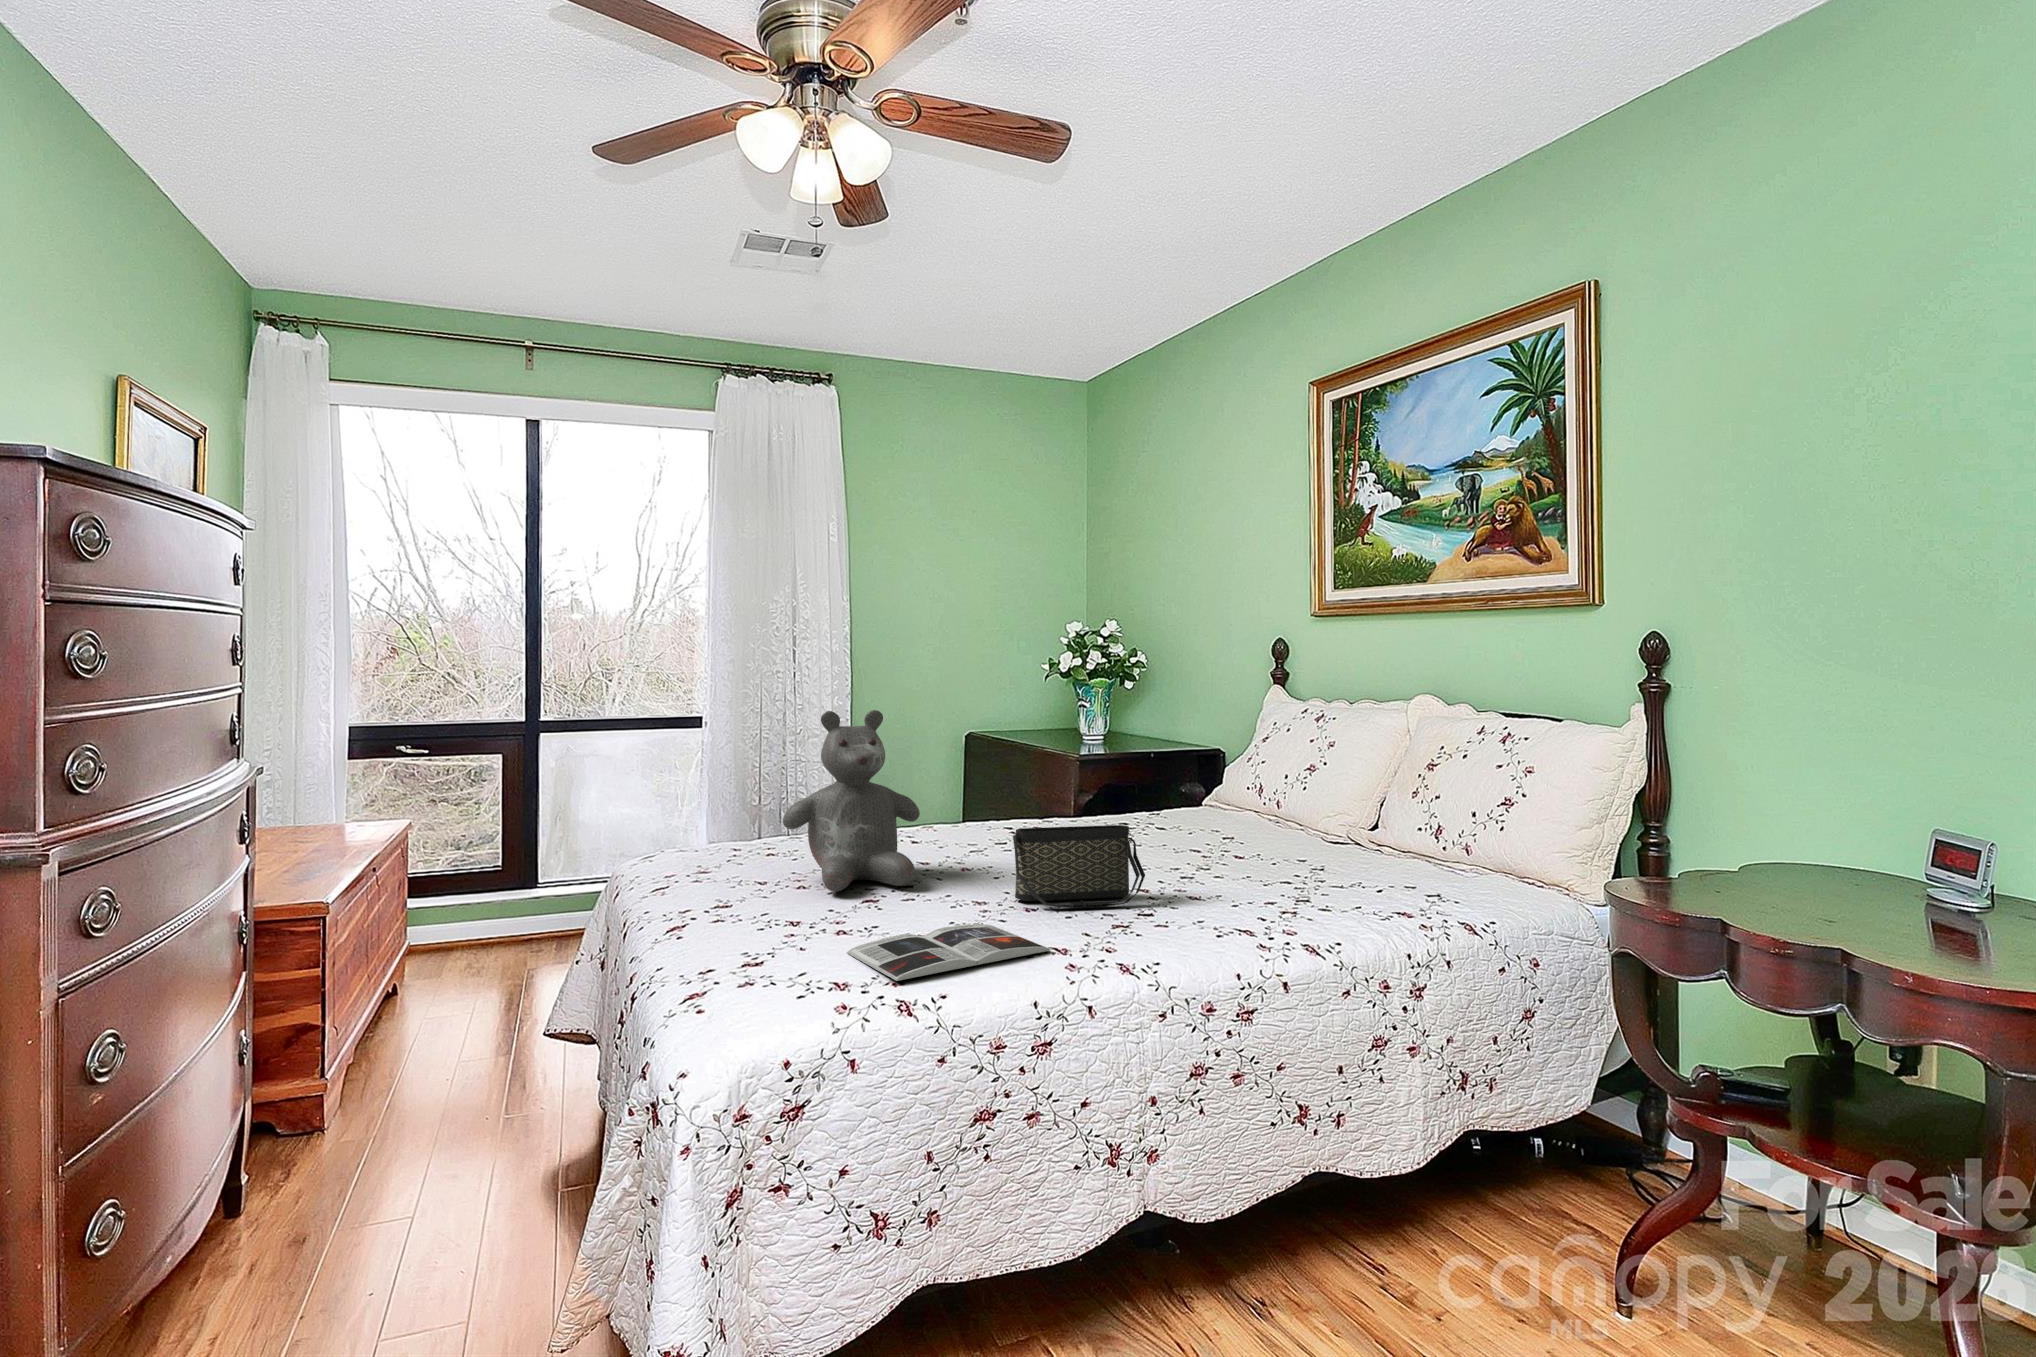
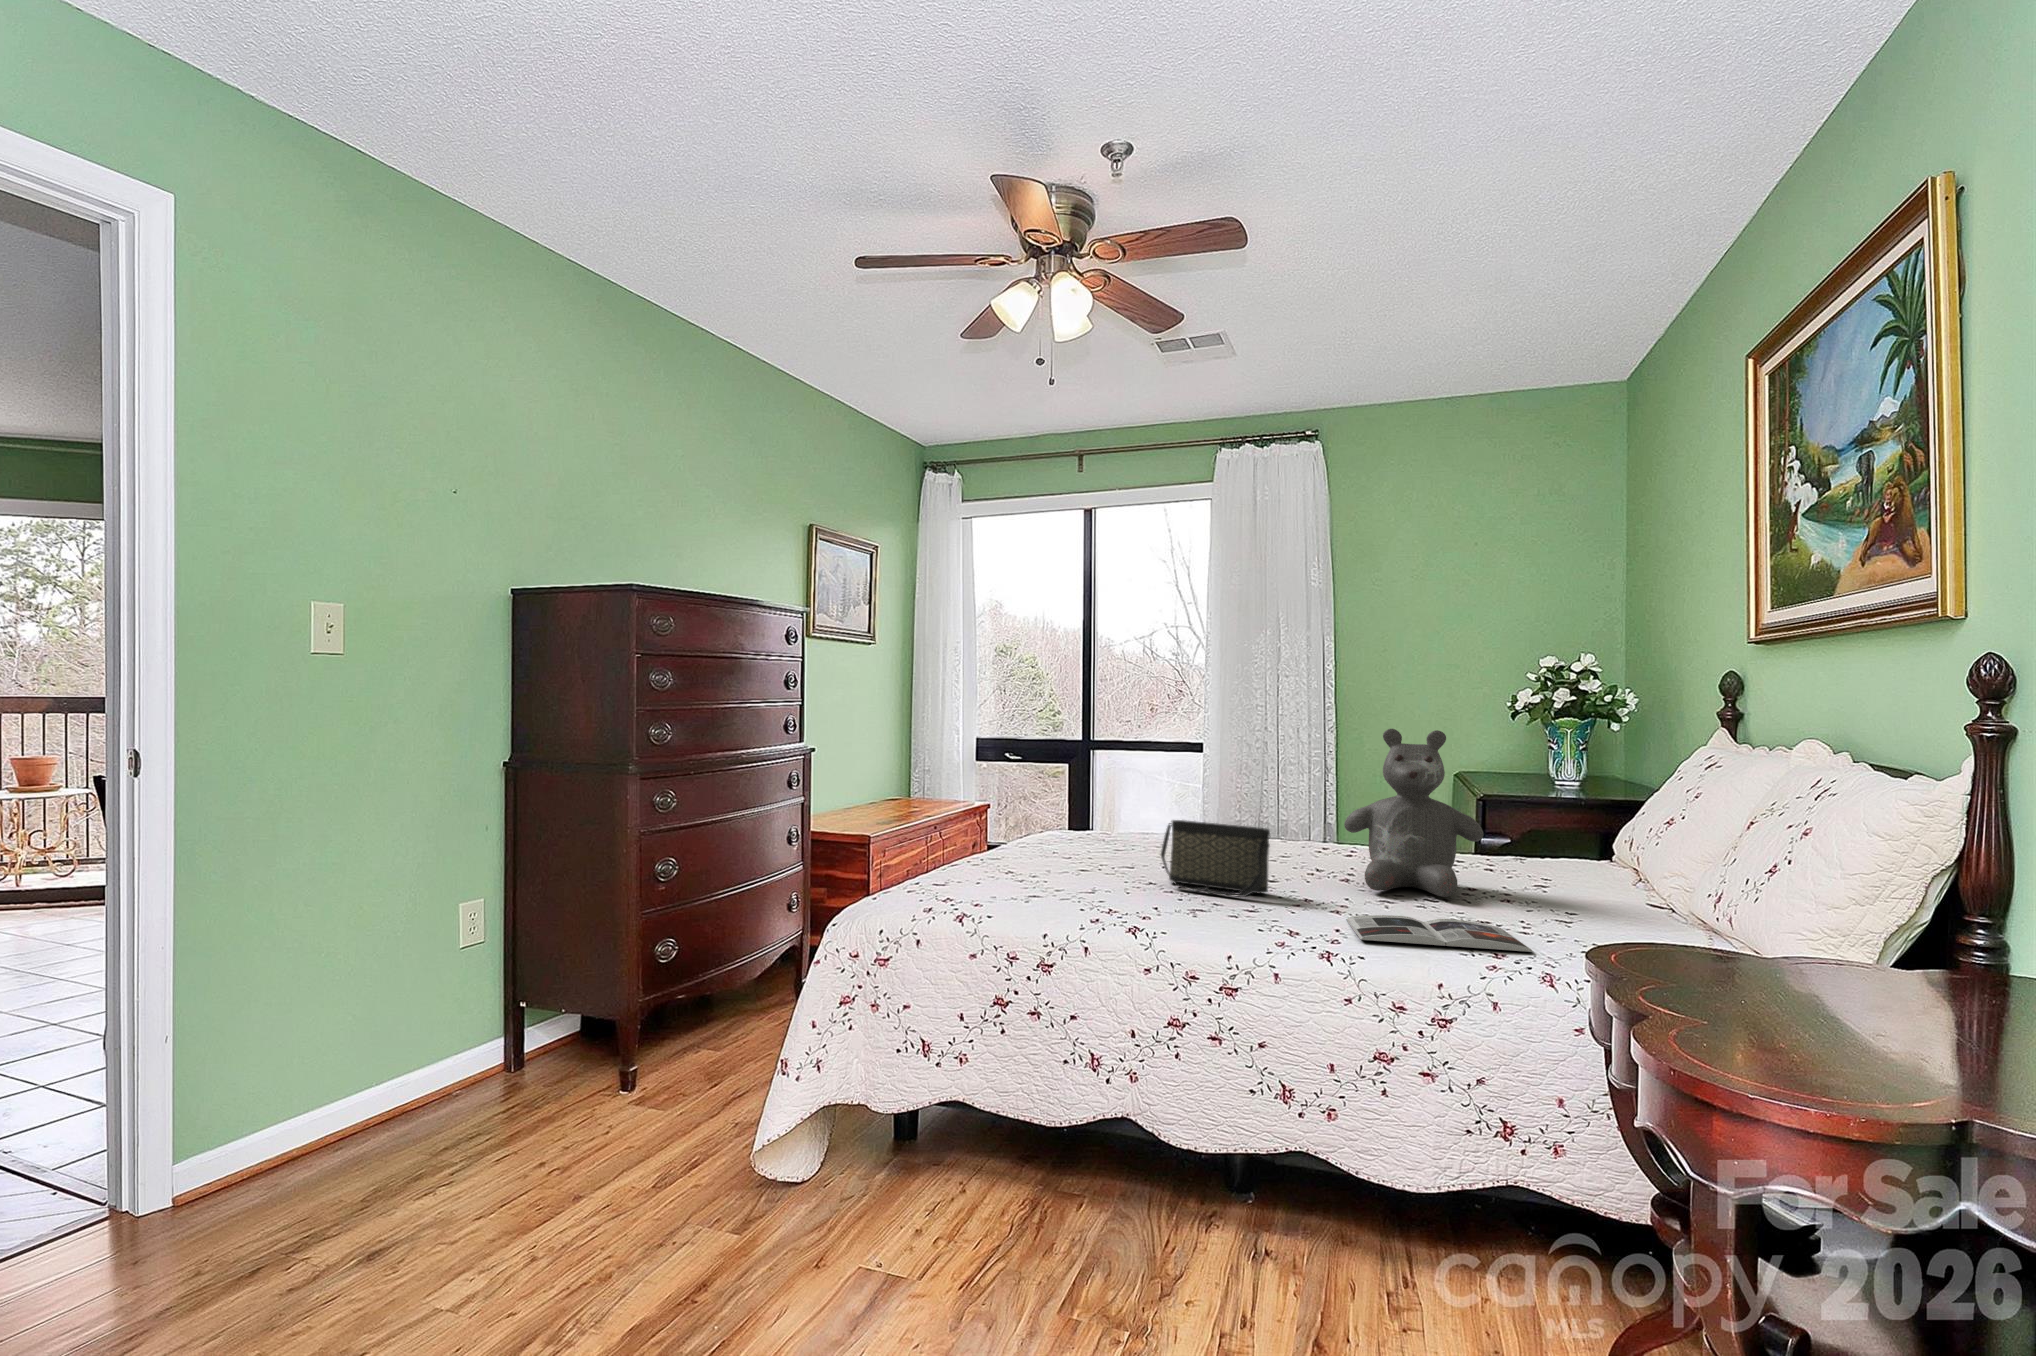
teddy bear: present [783,710,920,892] -> present [1344,729,1483,897]
magazine: present [847,924,1050,981] -> present [1346,915,1533,952]

